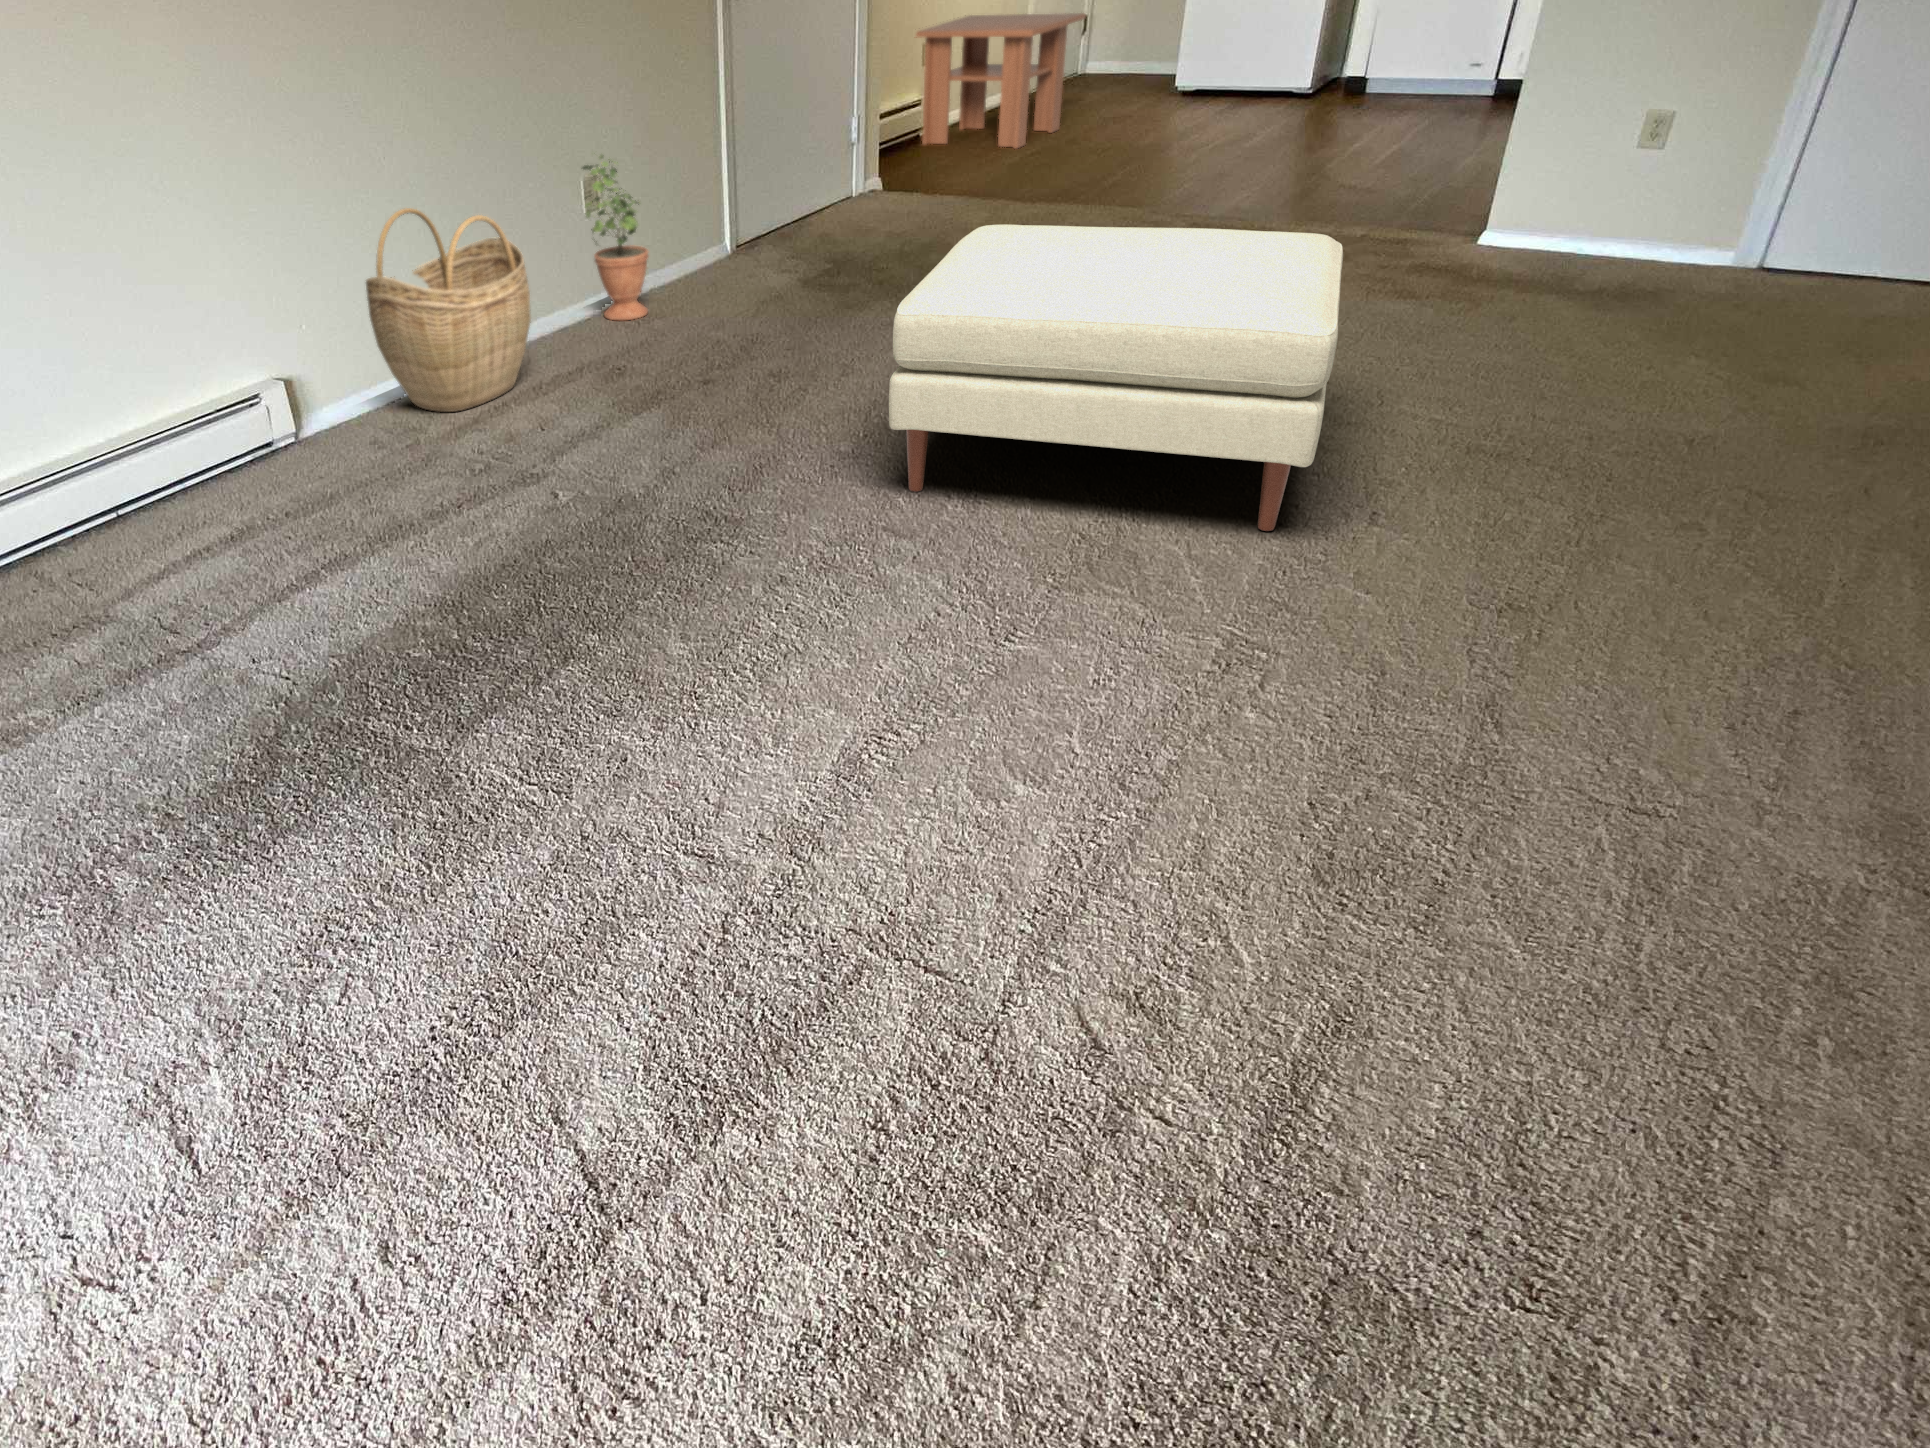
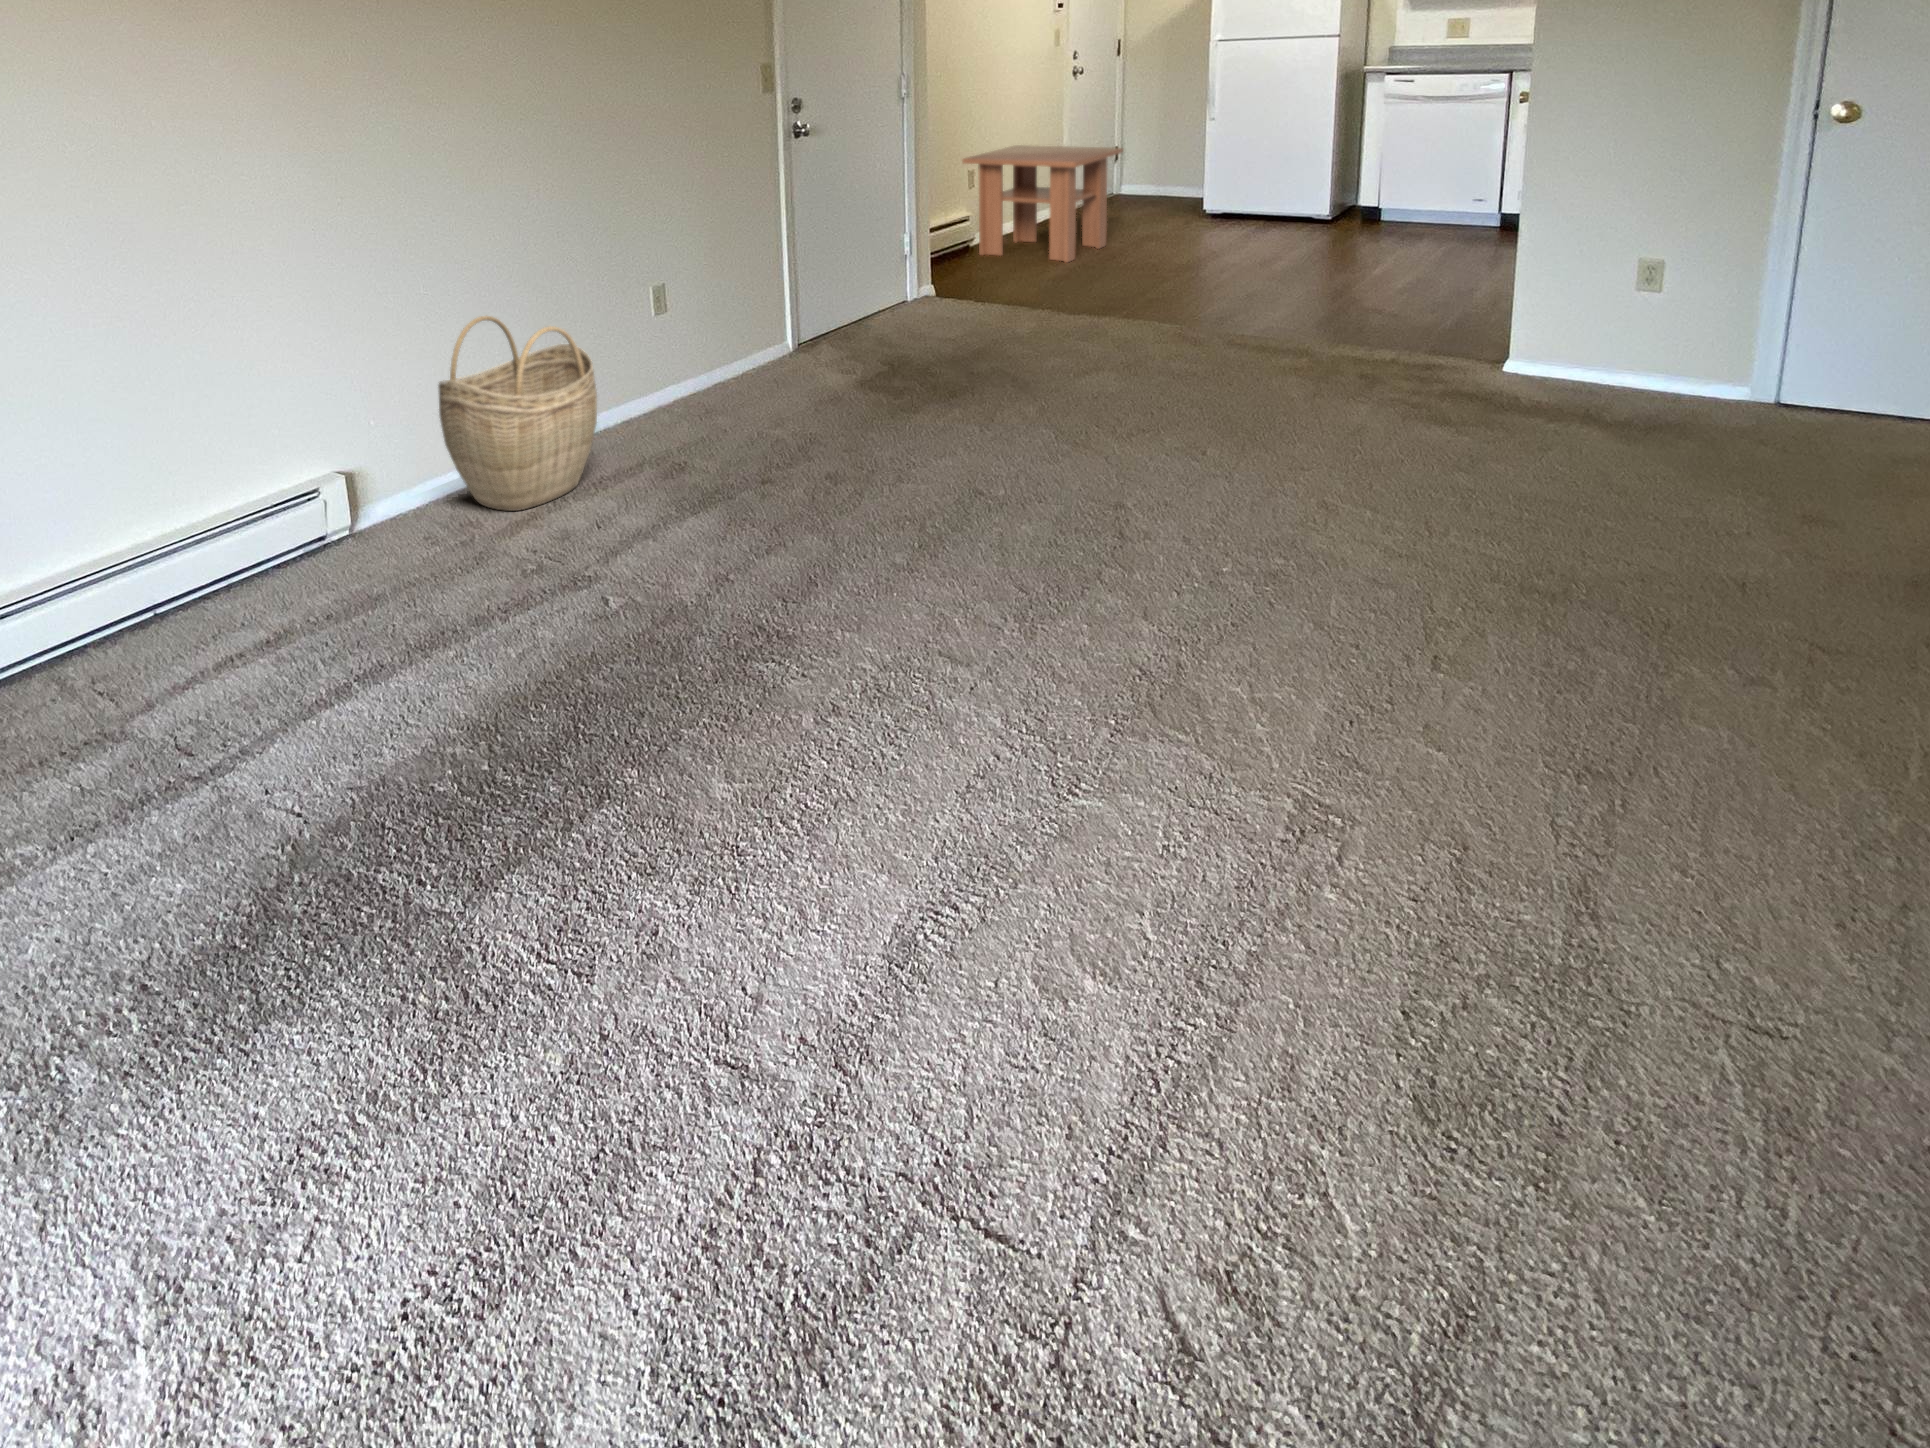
potted plant: present [583,155,648,320] -> none [654,265,715,420]
ottoman: present [889,225,1343,531] -> none [942,355,1375,676]

